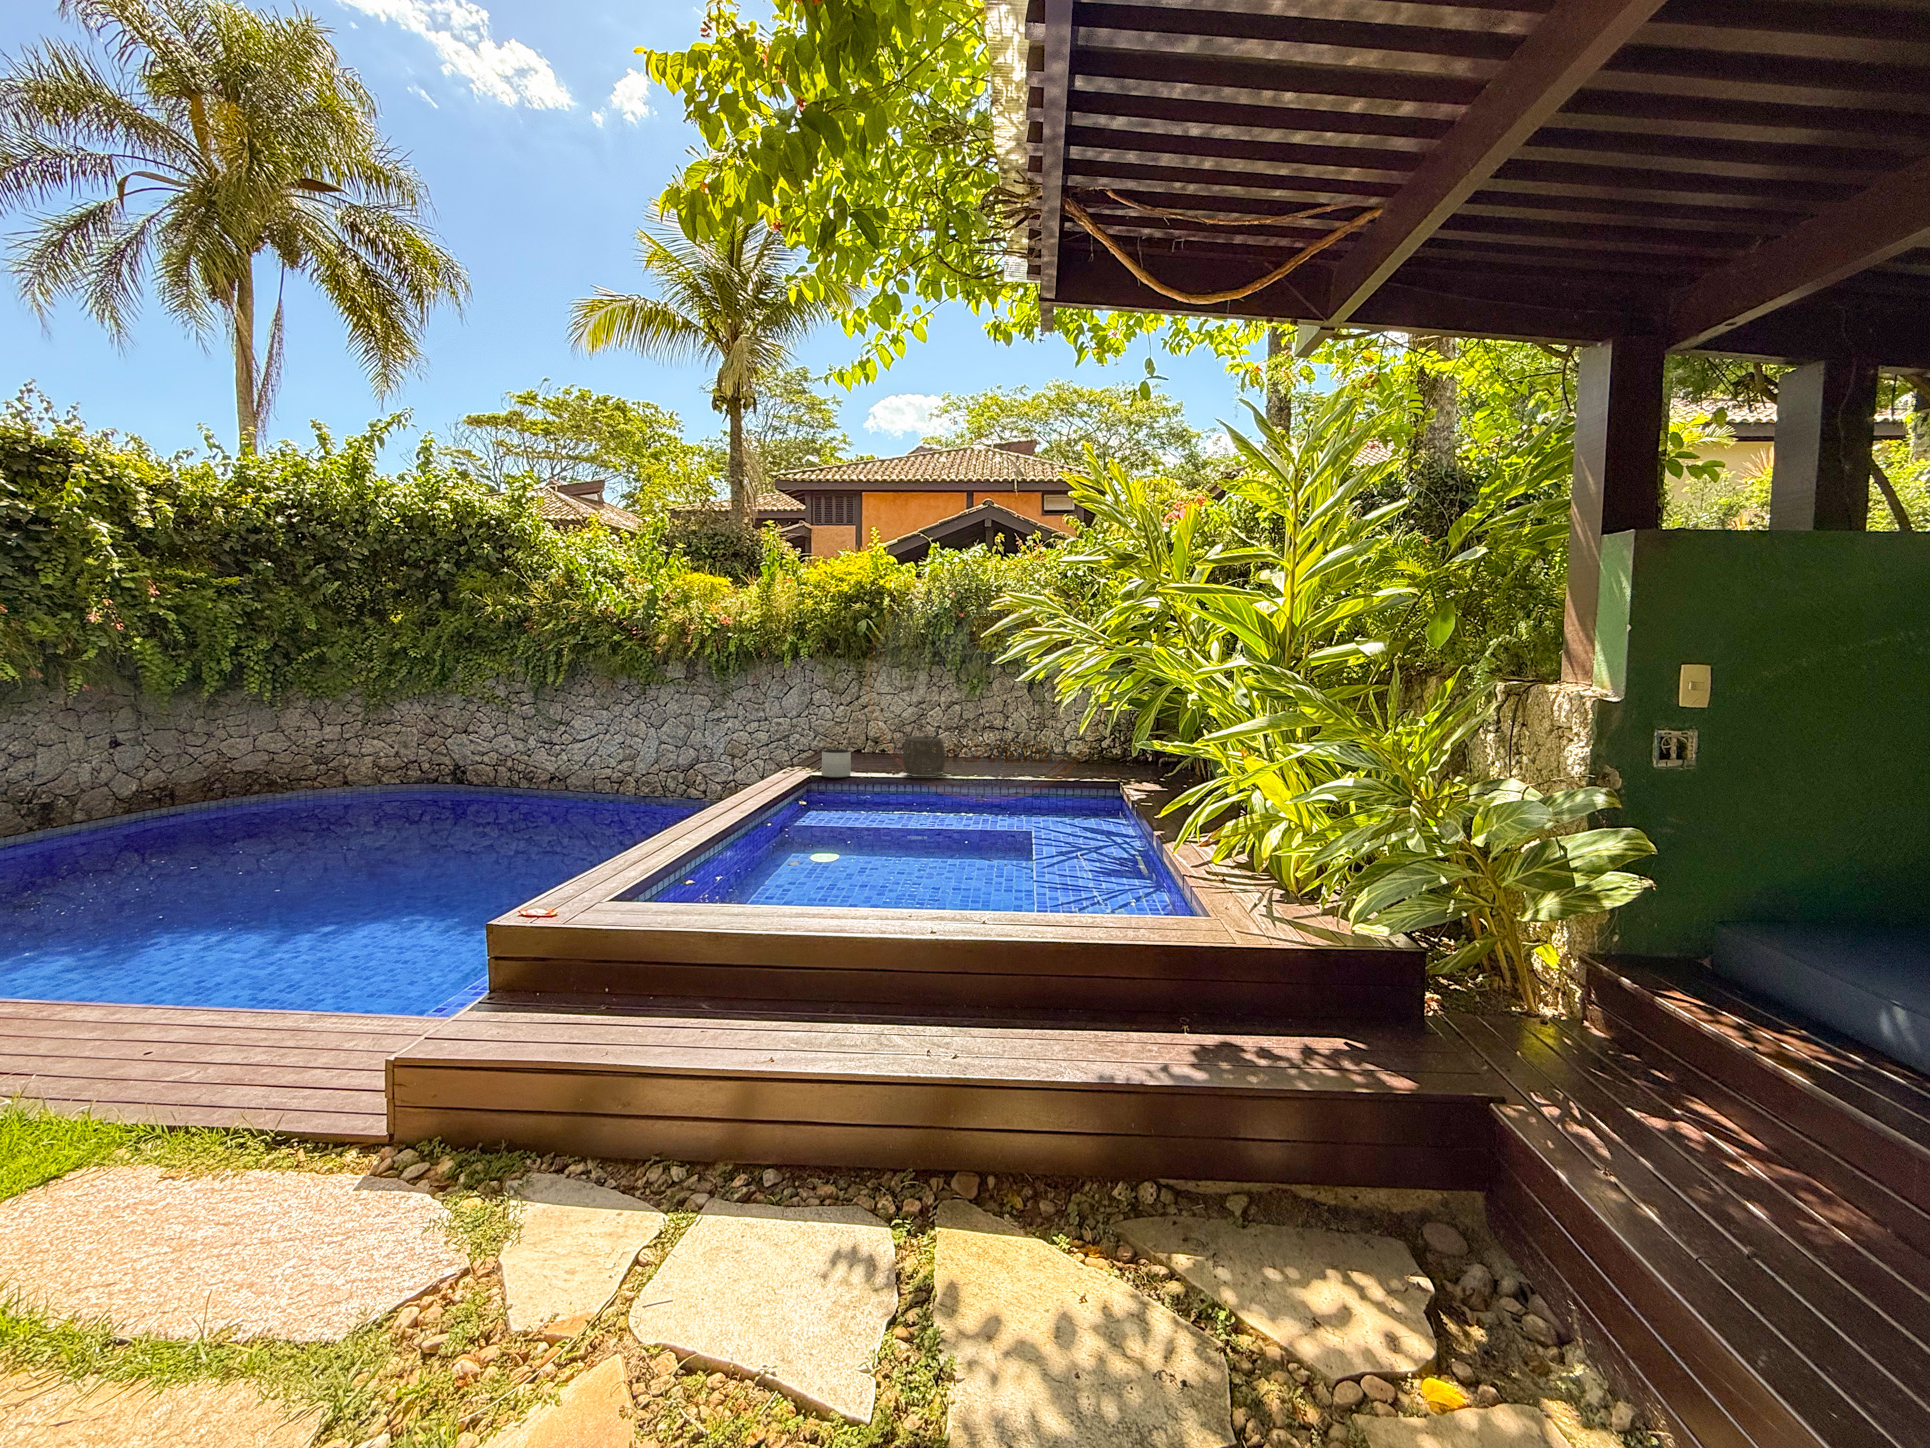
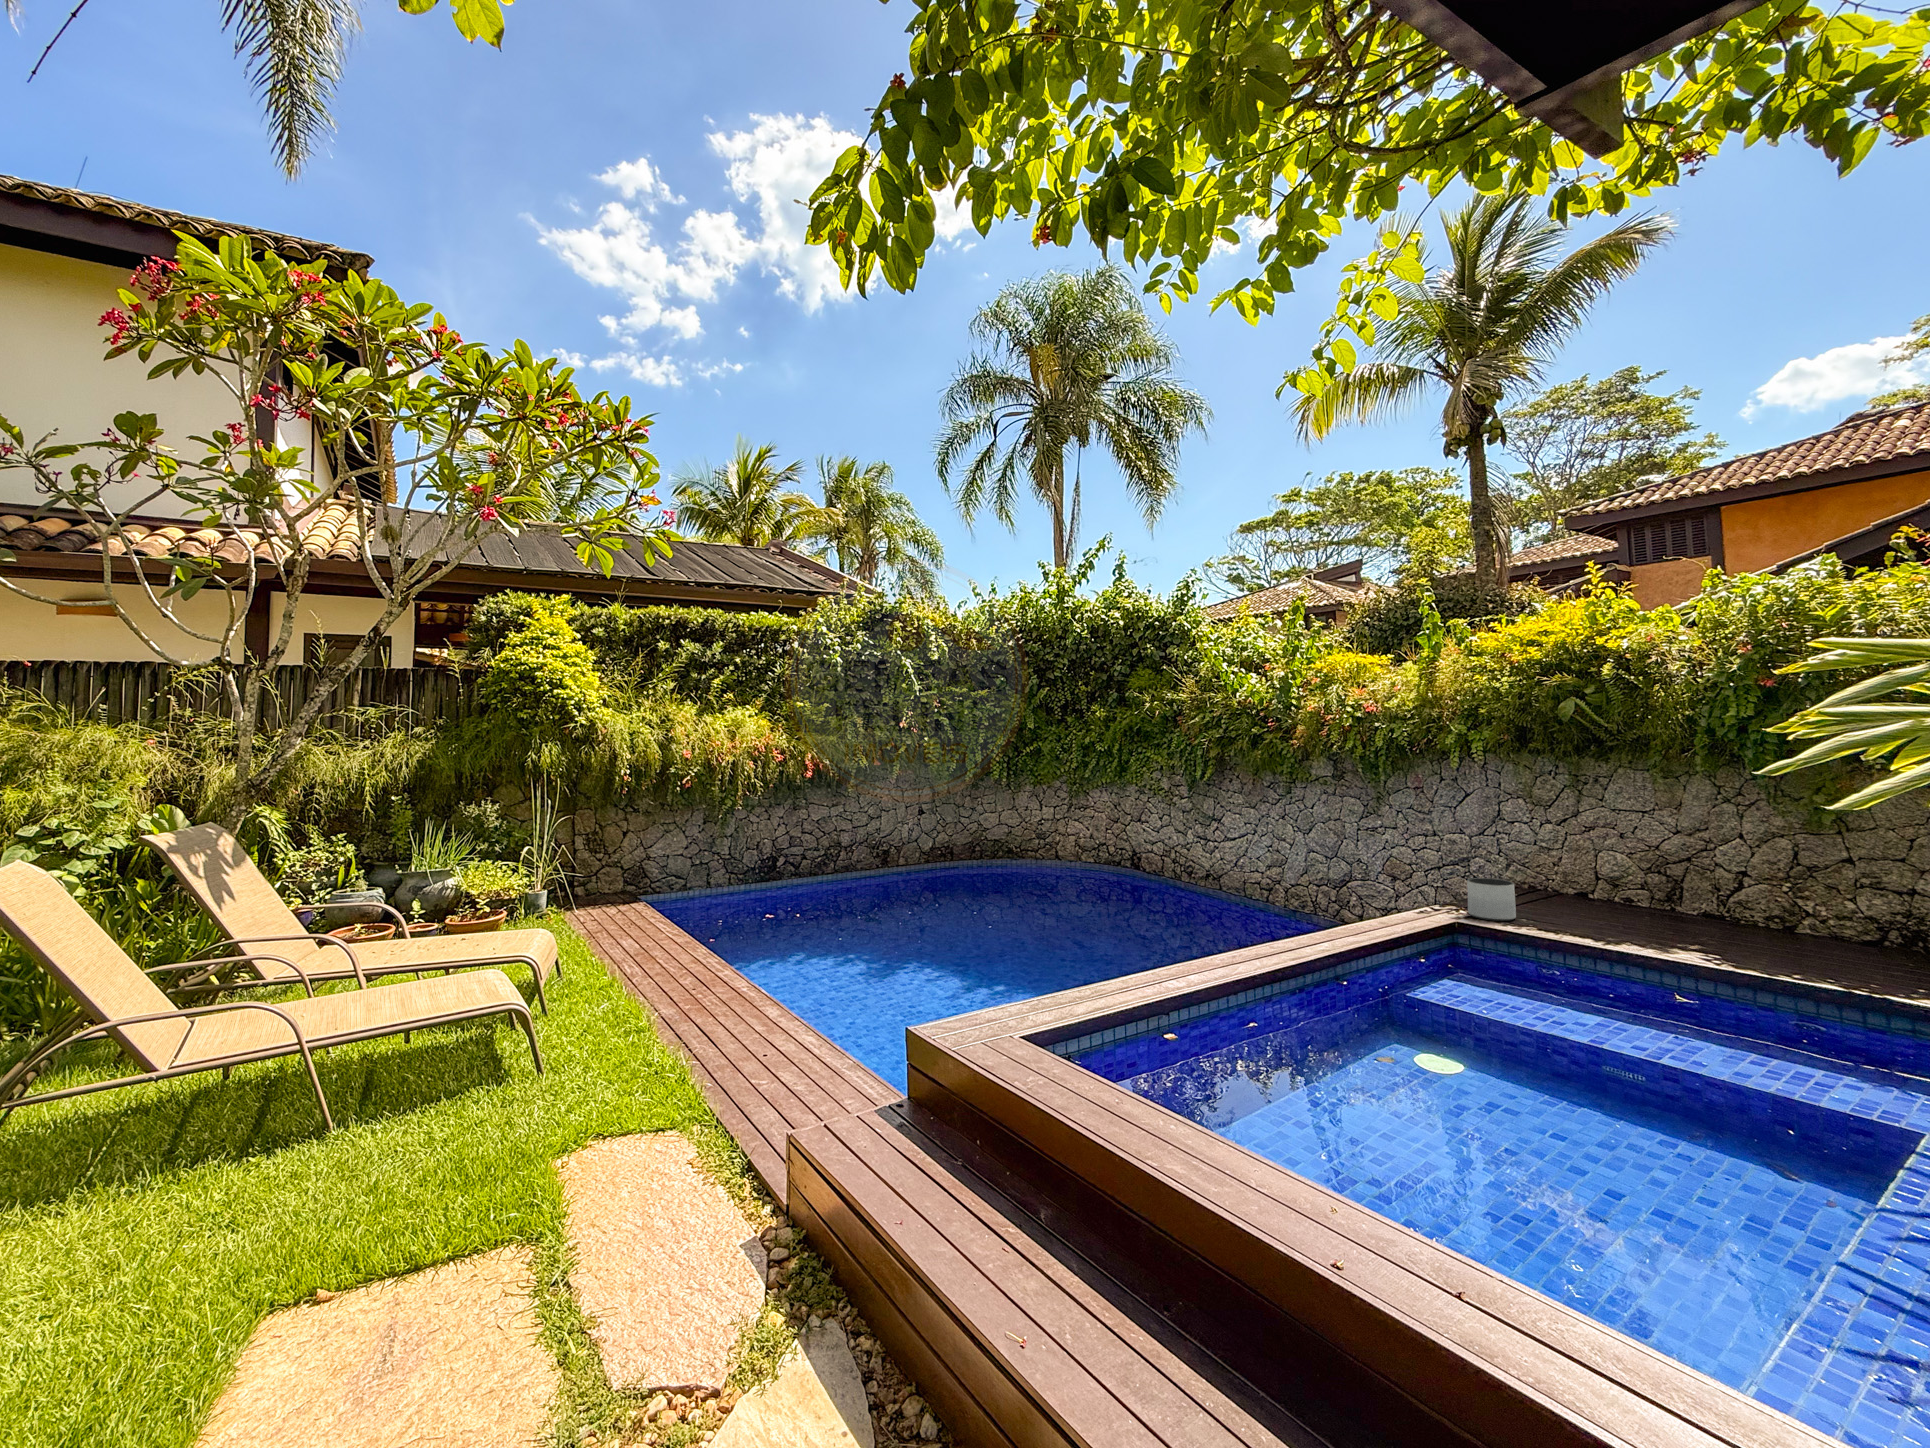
woven basket: present [903,736,946,777] -> none [1604,872,1696,943]

